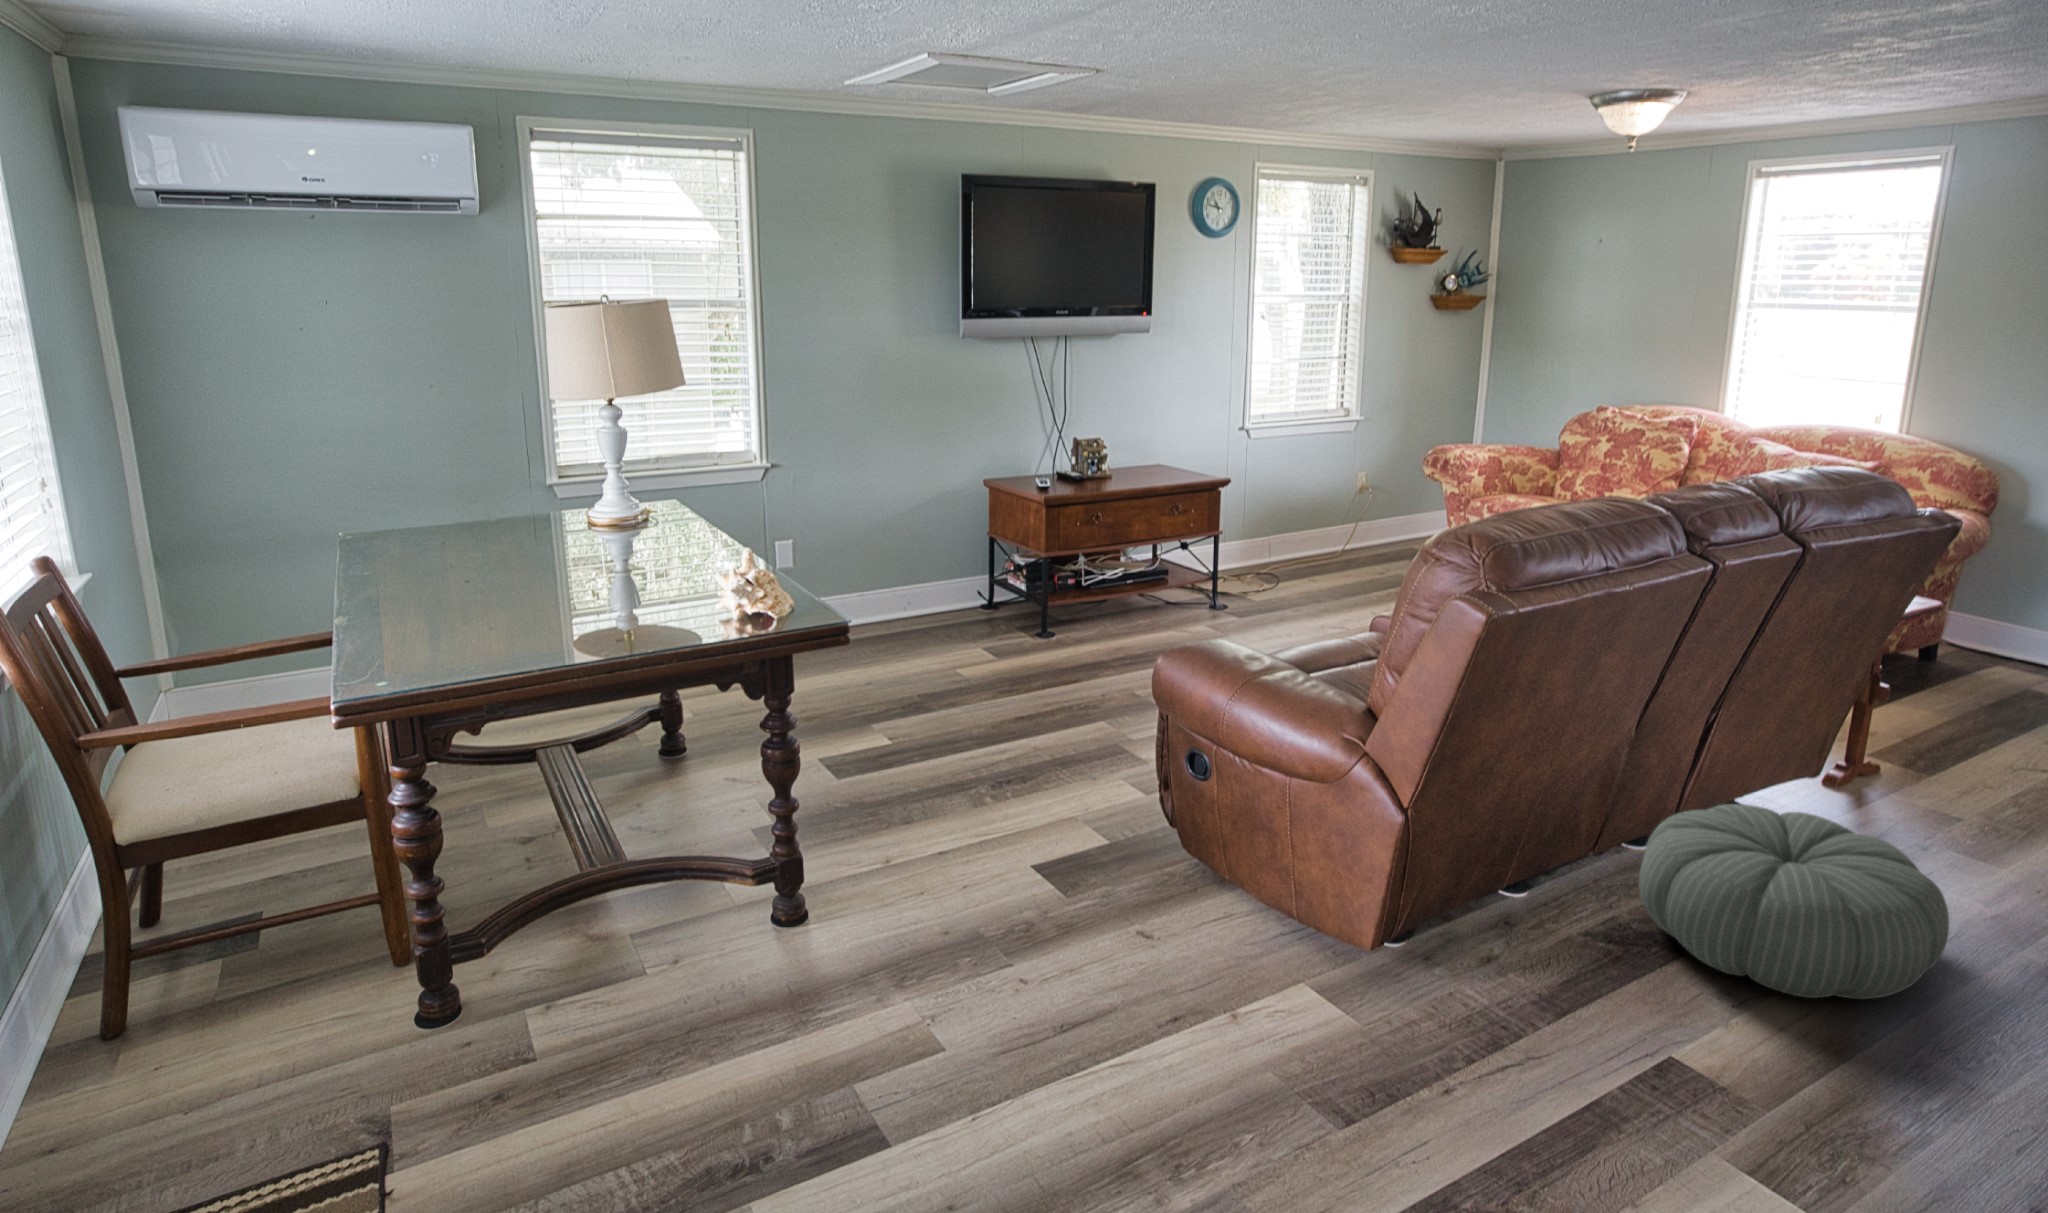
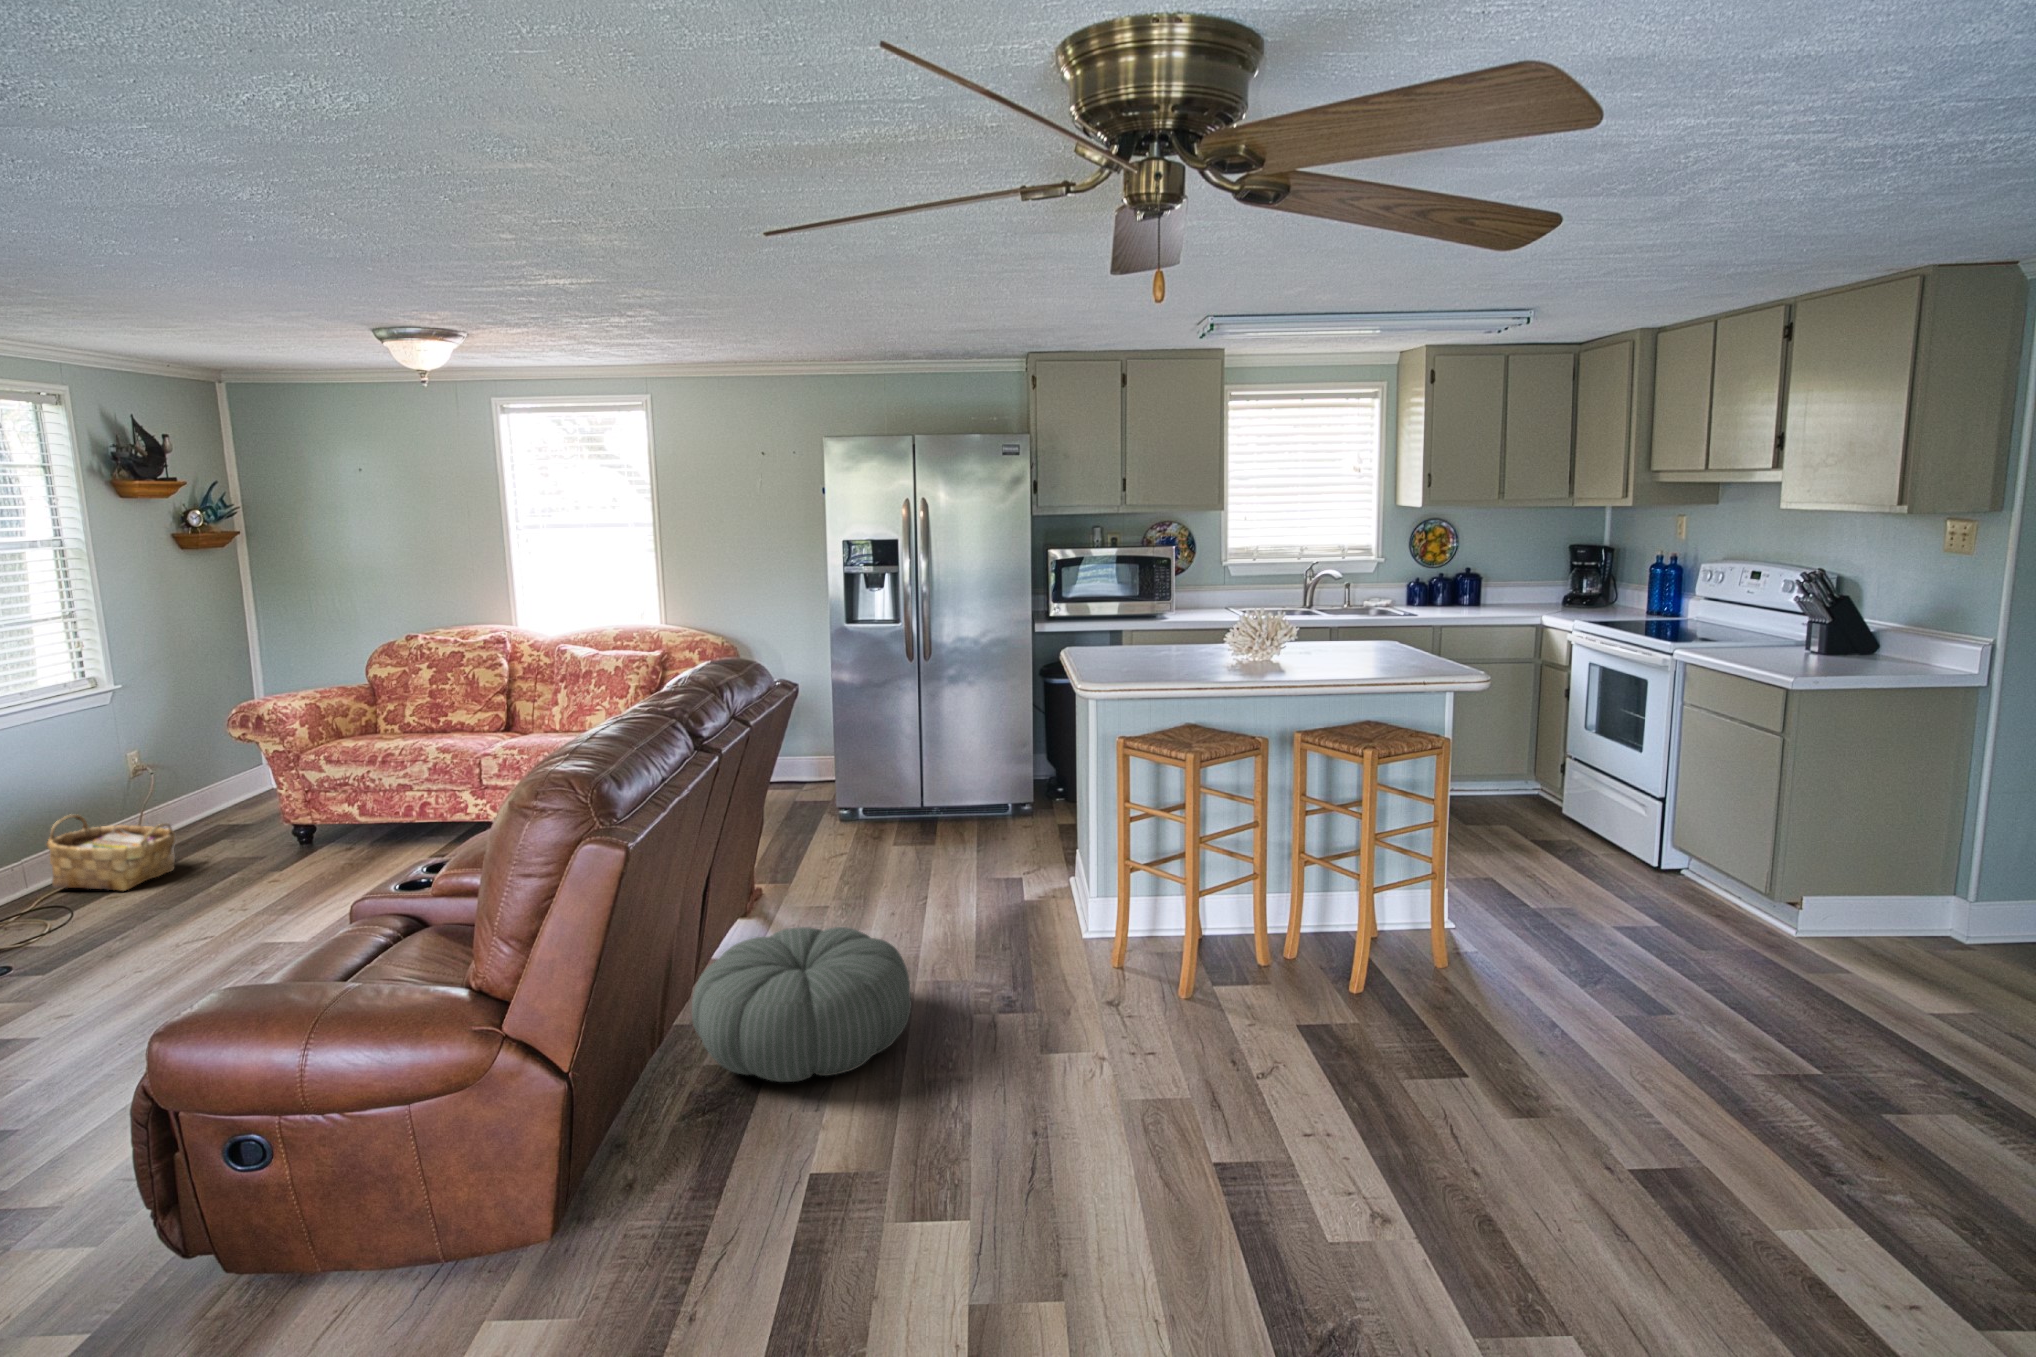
woven basket: none [1285,517,1367,584] -> present [46,815,176,891]

